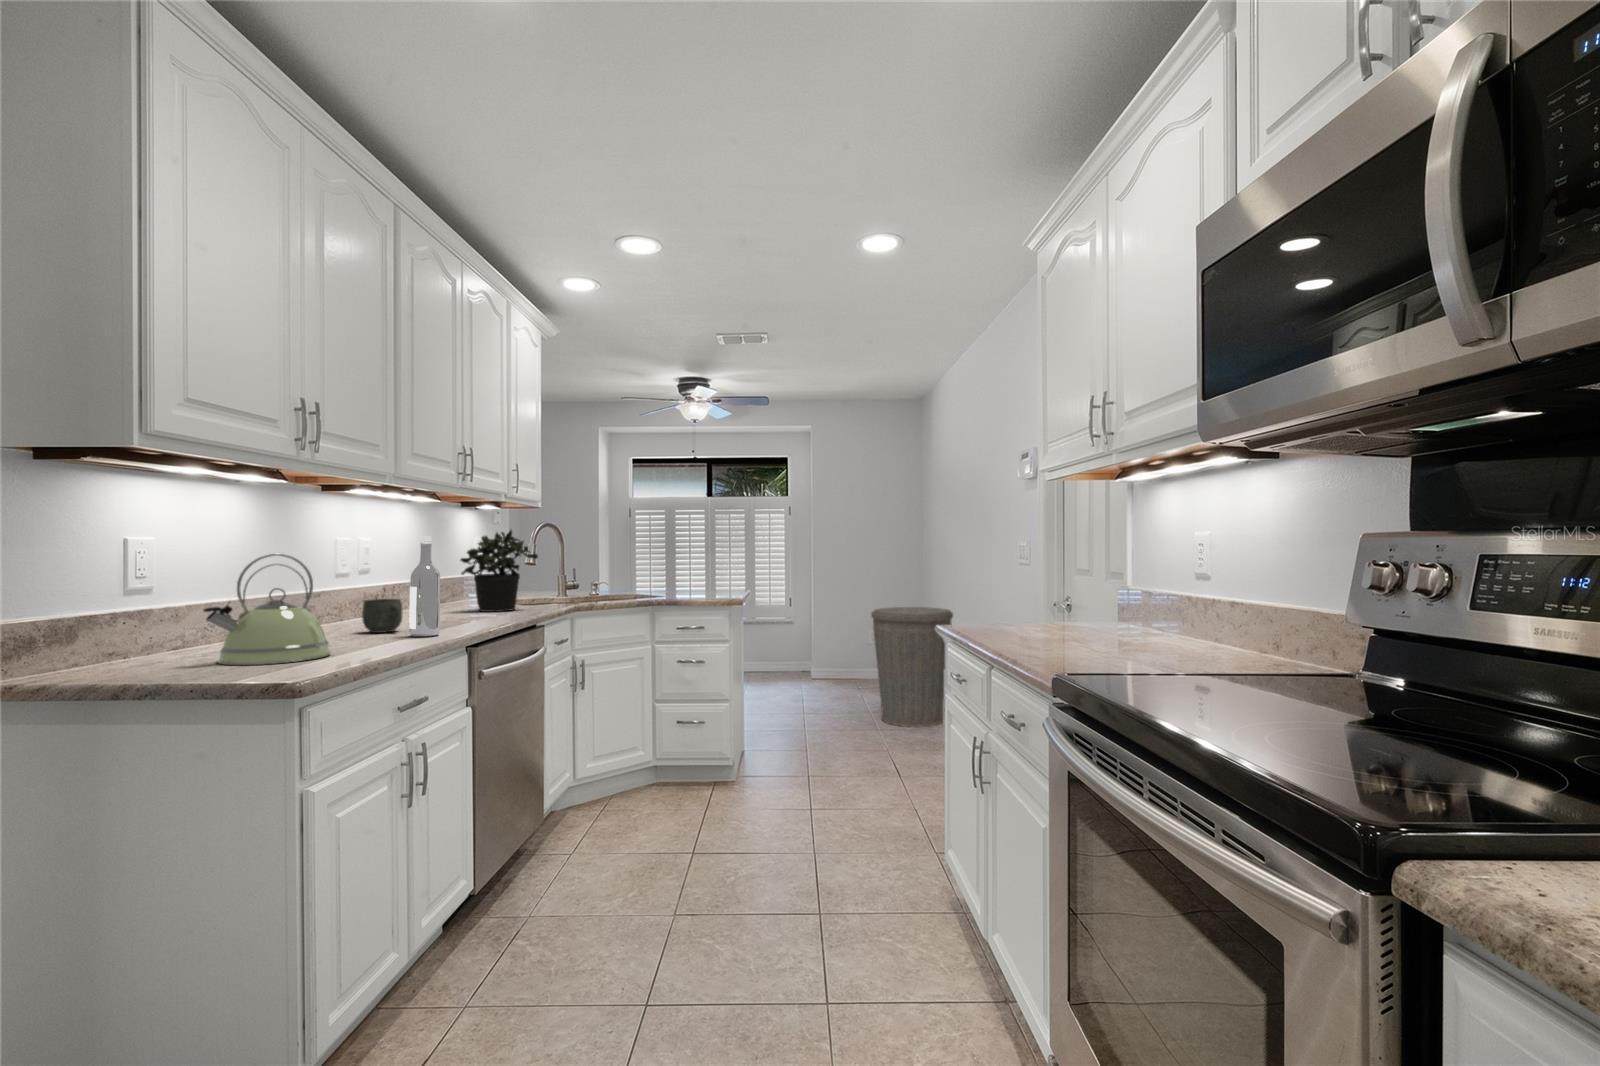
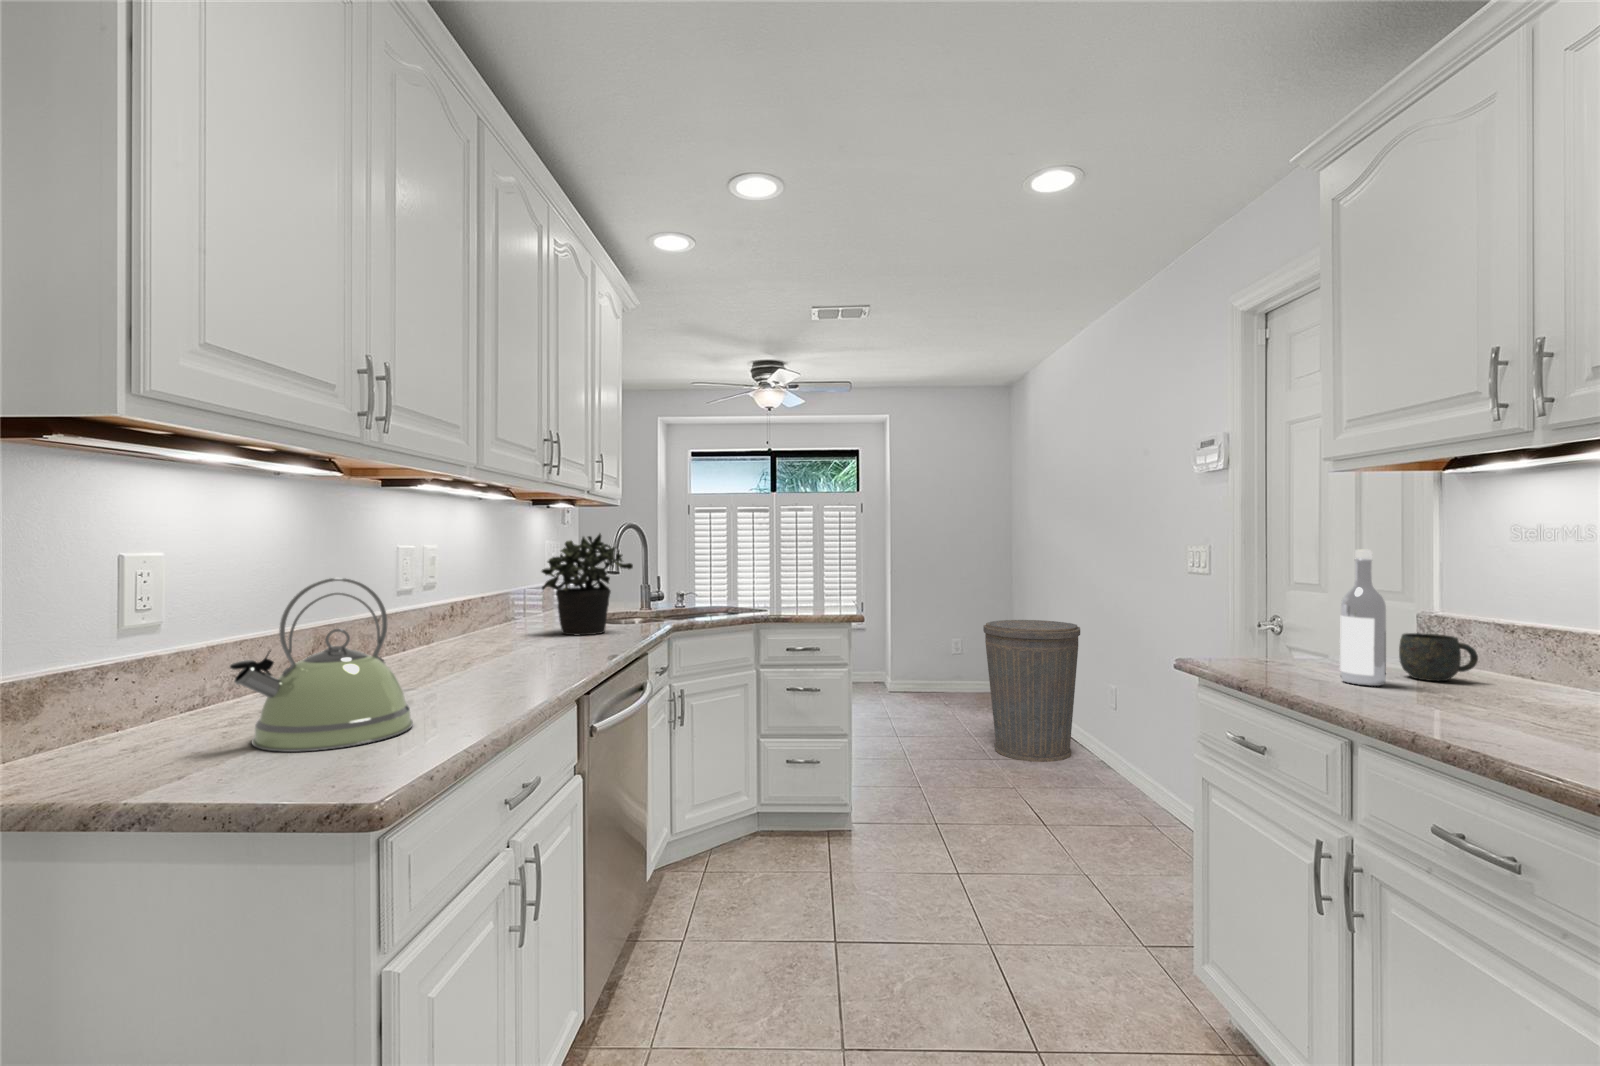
wine bottle: present [409,536,440,637] -> present [1340,550,1386,686]
mug: present [362,599,403,633] -> present [1399,633,1478,681]

